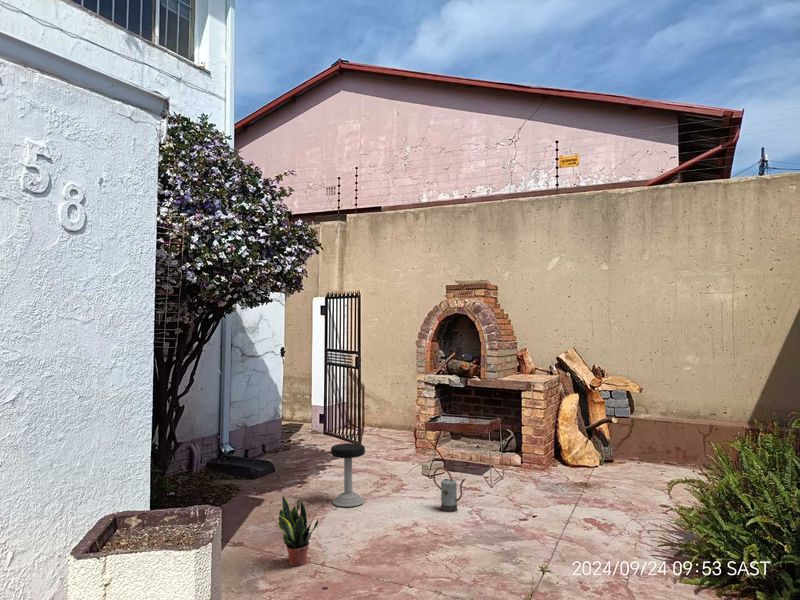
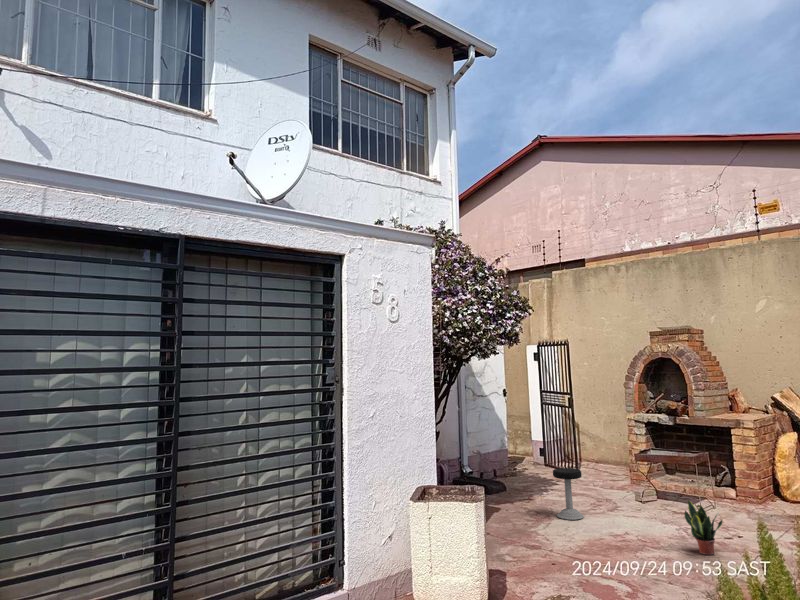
watering can: present [433,468,465,512] -> none [644,492,673,530]
potted plant: present [278,496,320,566] -> present [685,500,722,555]

